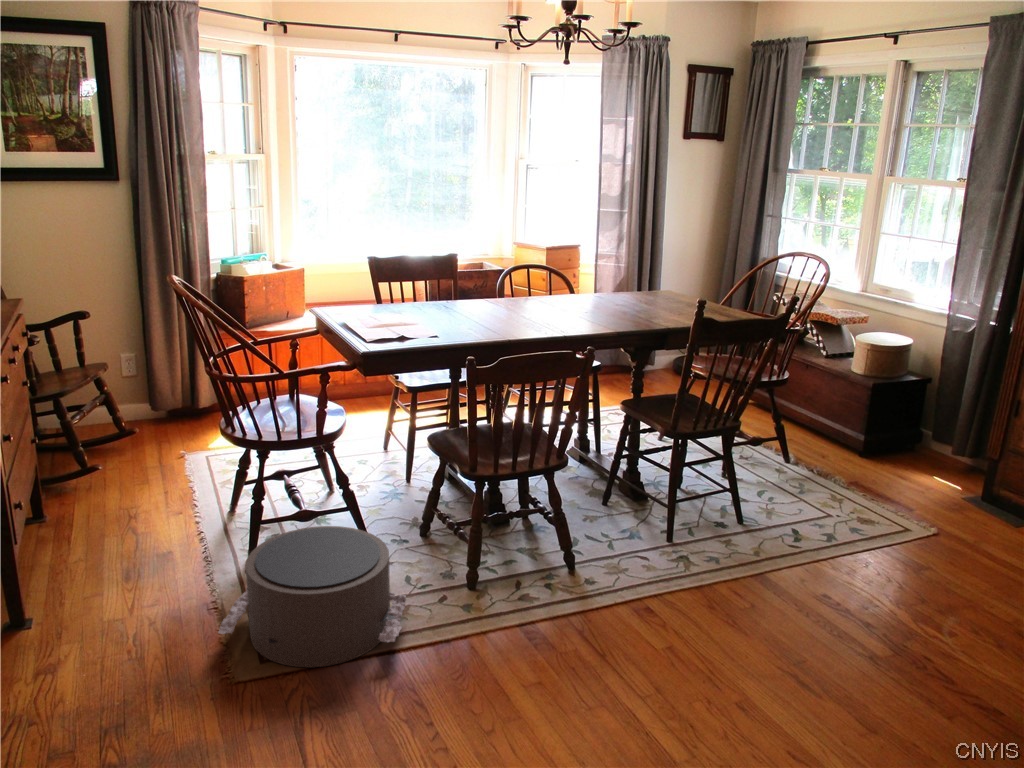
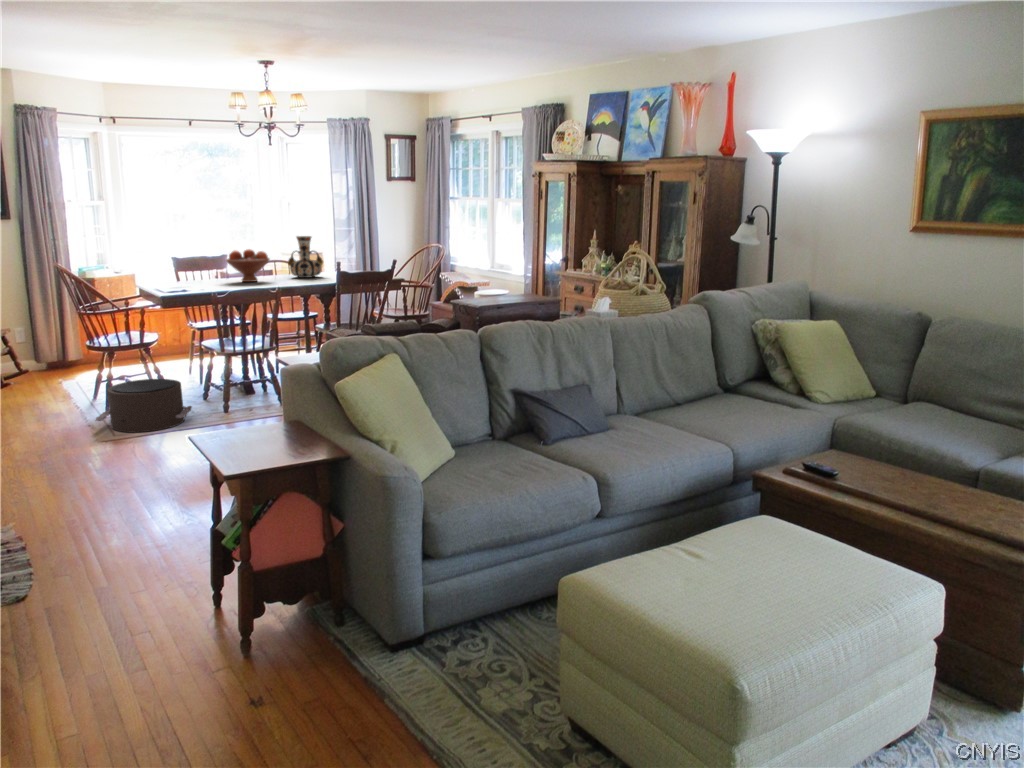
vase: none [567,238,630,315] -> present [288,236,323,278]
fruit bowl: none [468,261,547,324] -> present [226,249,270,282]

